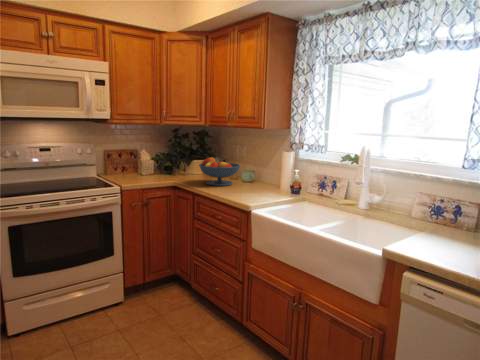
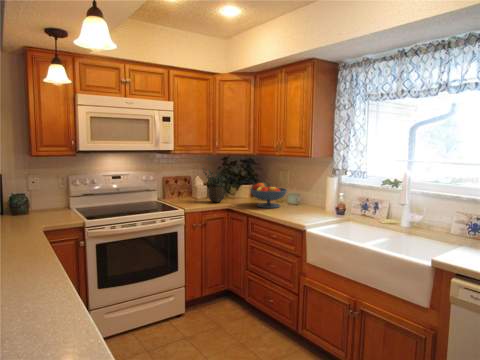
potted plant: none [145,135,176,179] -> present [203,168,228,202]

